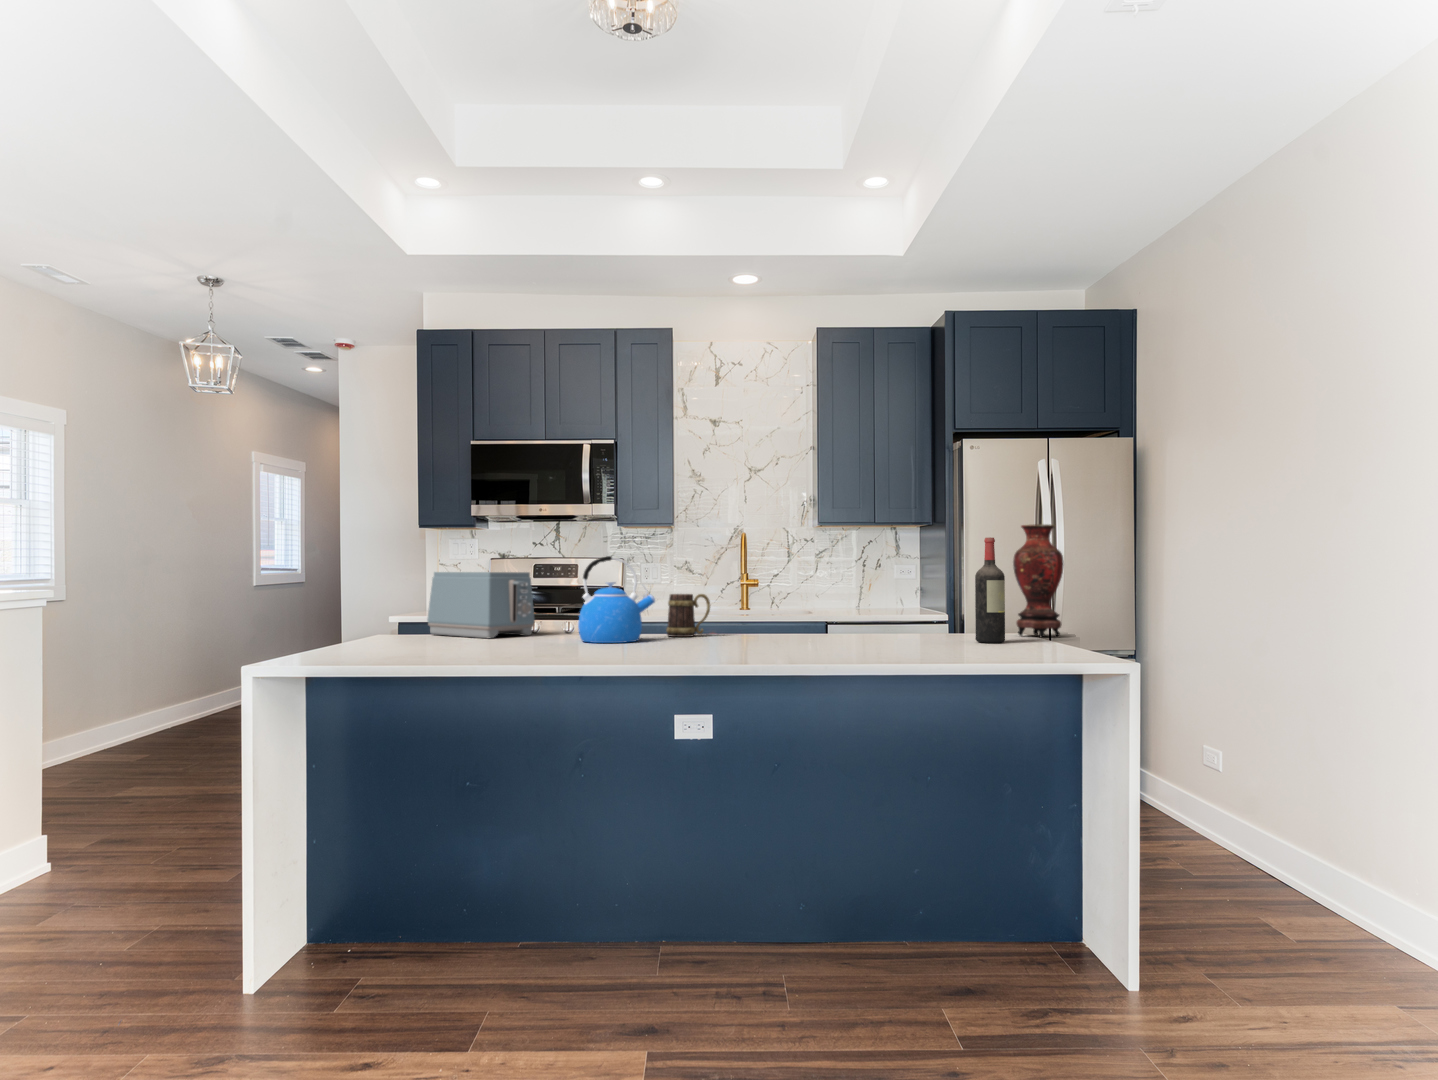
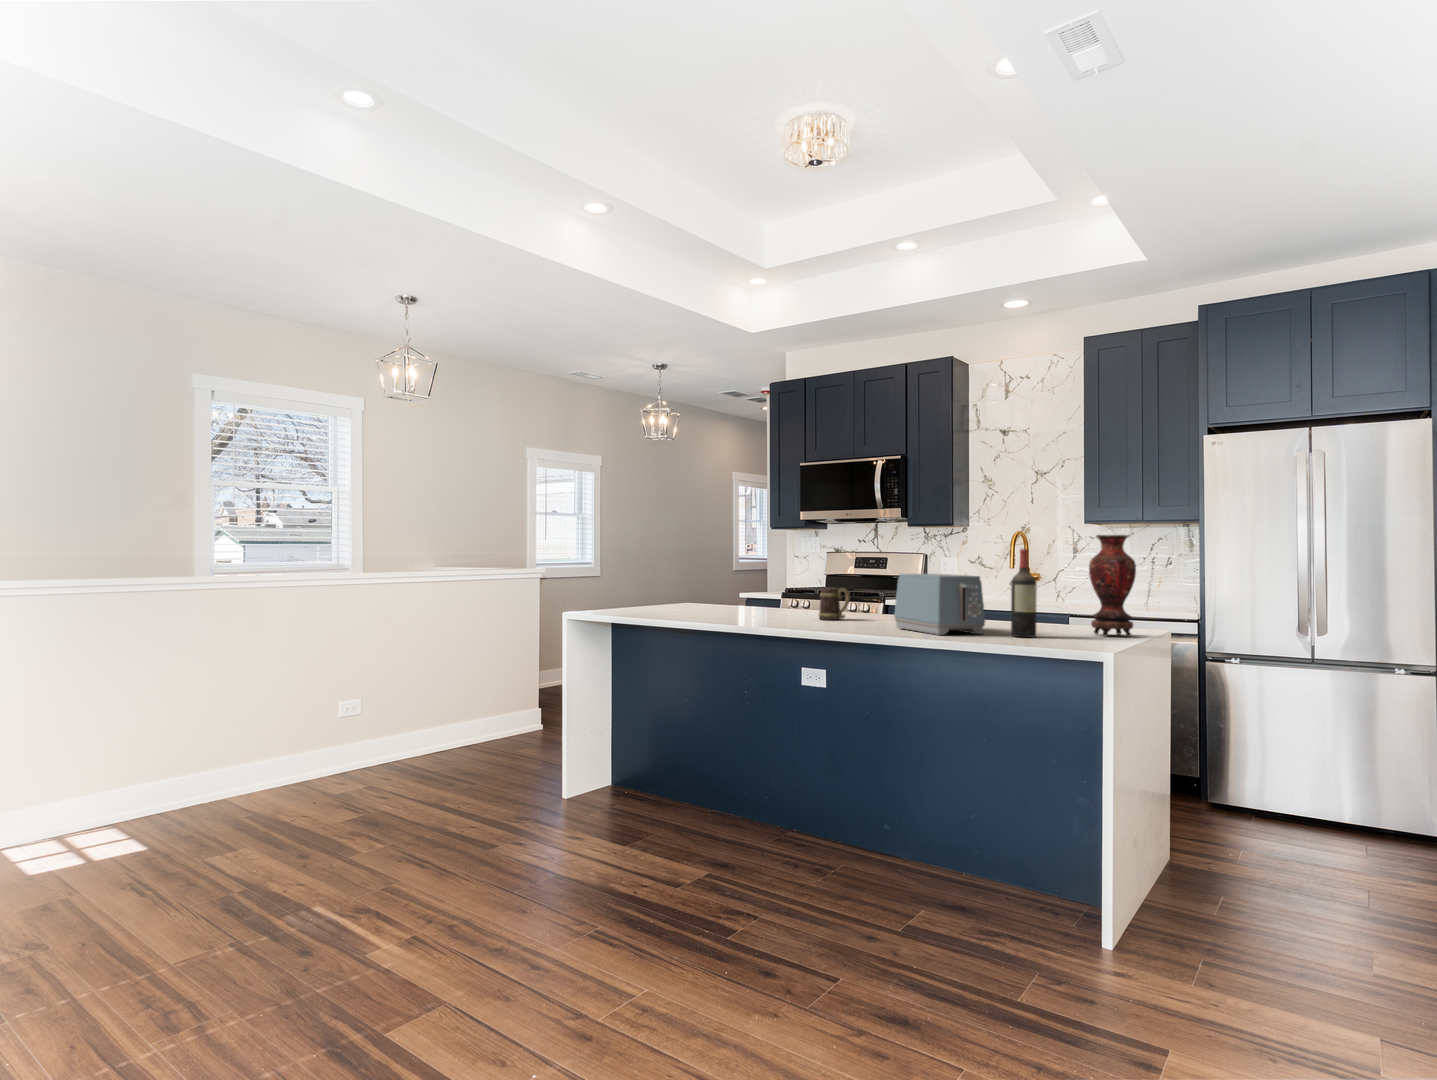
kettle: present [578,556,655,643] -> none [743,561,797,621]
toaster: present [427,572,535,639] -> present [894,574,985,635]

